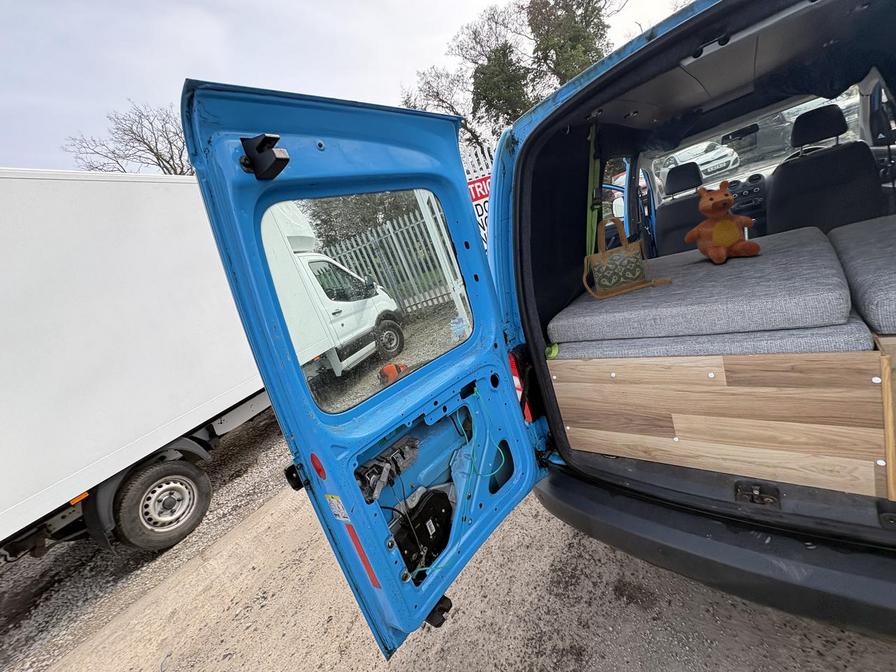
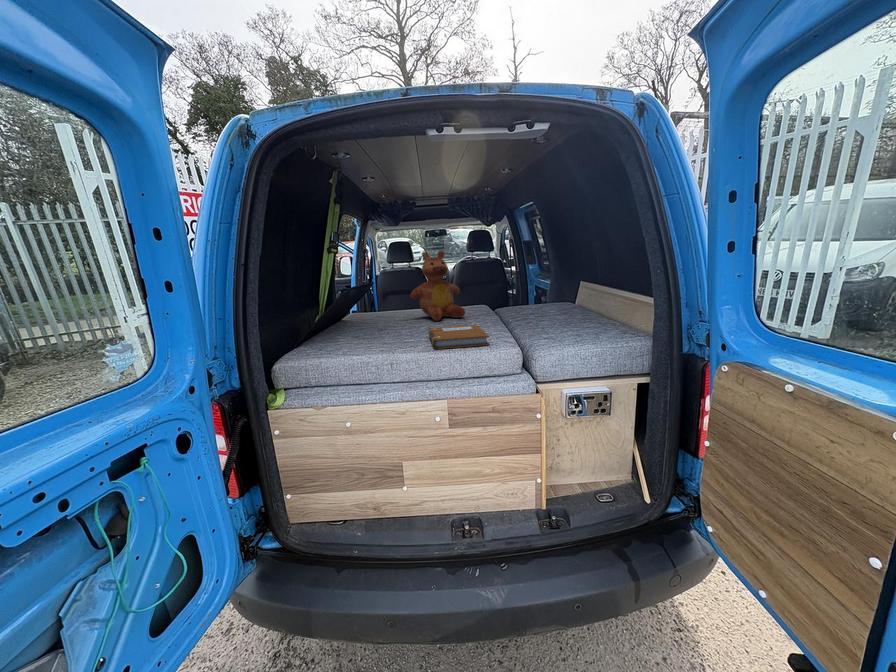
handbag: present [583,217,671,299] -> none [316,258,401,342]
notebook: none [703,266,784,300] -> present [428,325,489,349]

